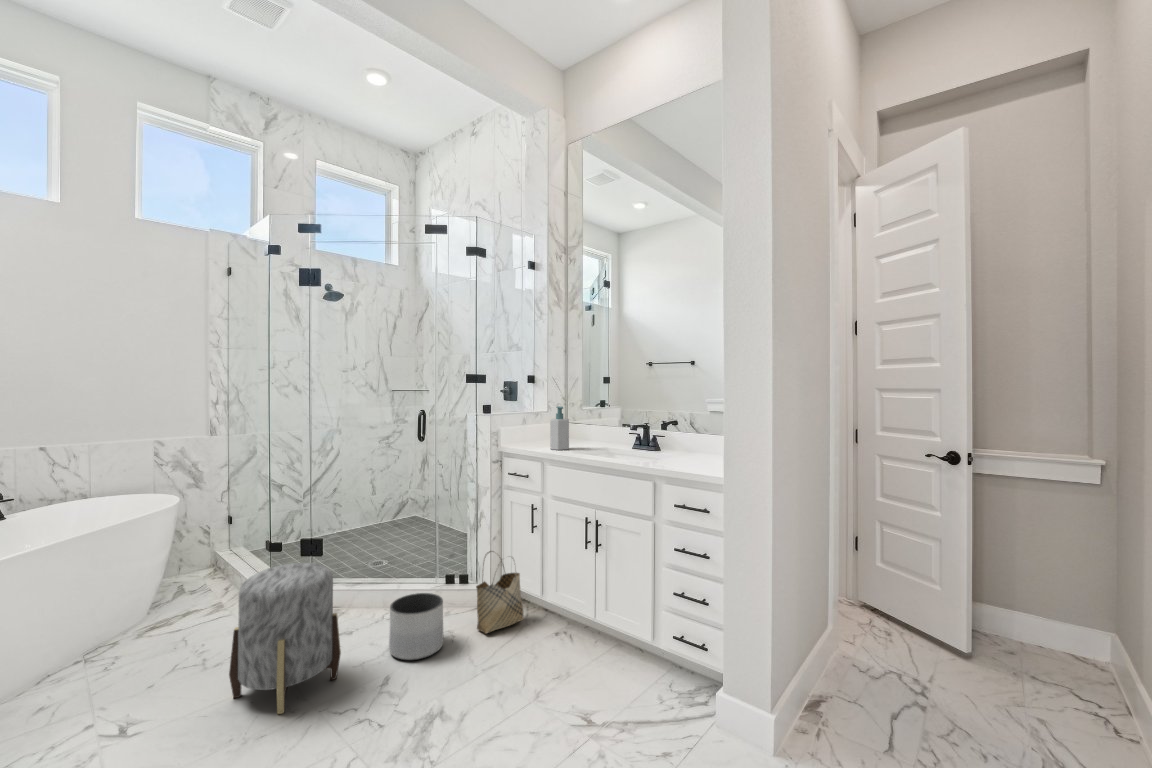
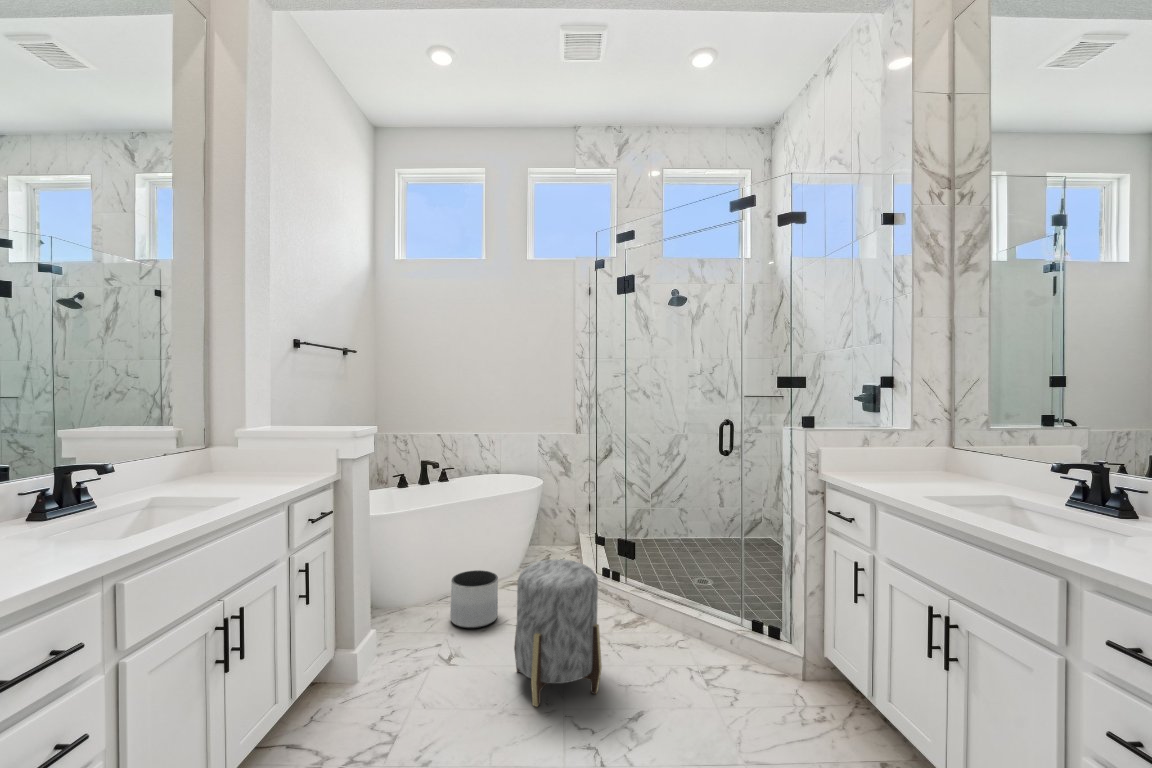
soap bottle: present [550,406,569,450] -> none [894,421,930,489]
woven basket: present [476,551,524,634] -> none [765,609,840,722]
planter: present [389,593,444,660] -> present [450,570,498,628]

